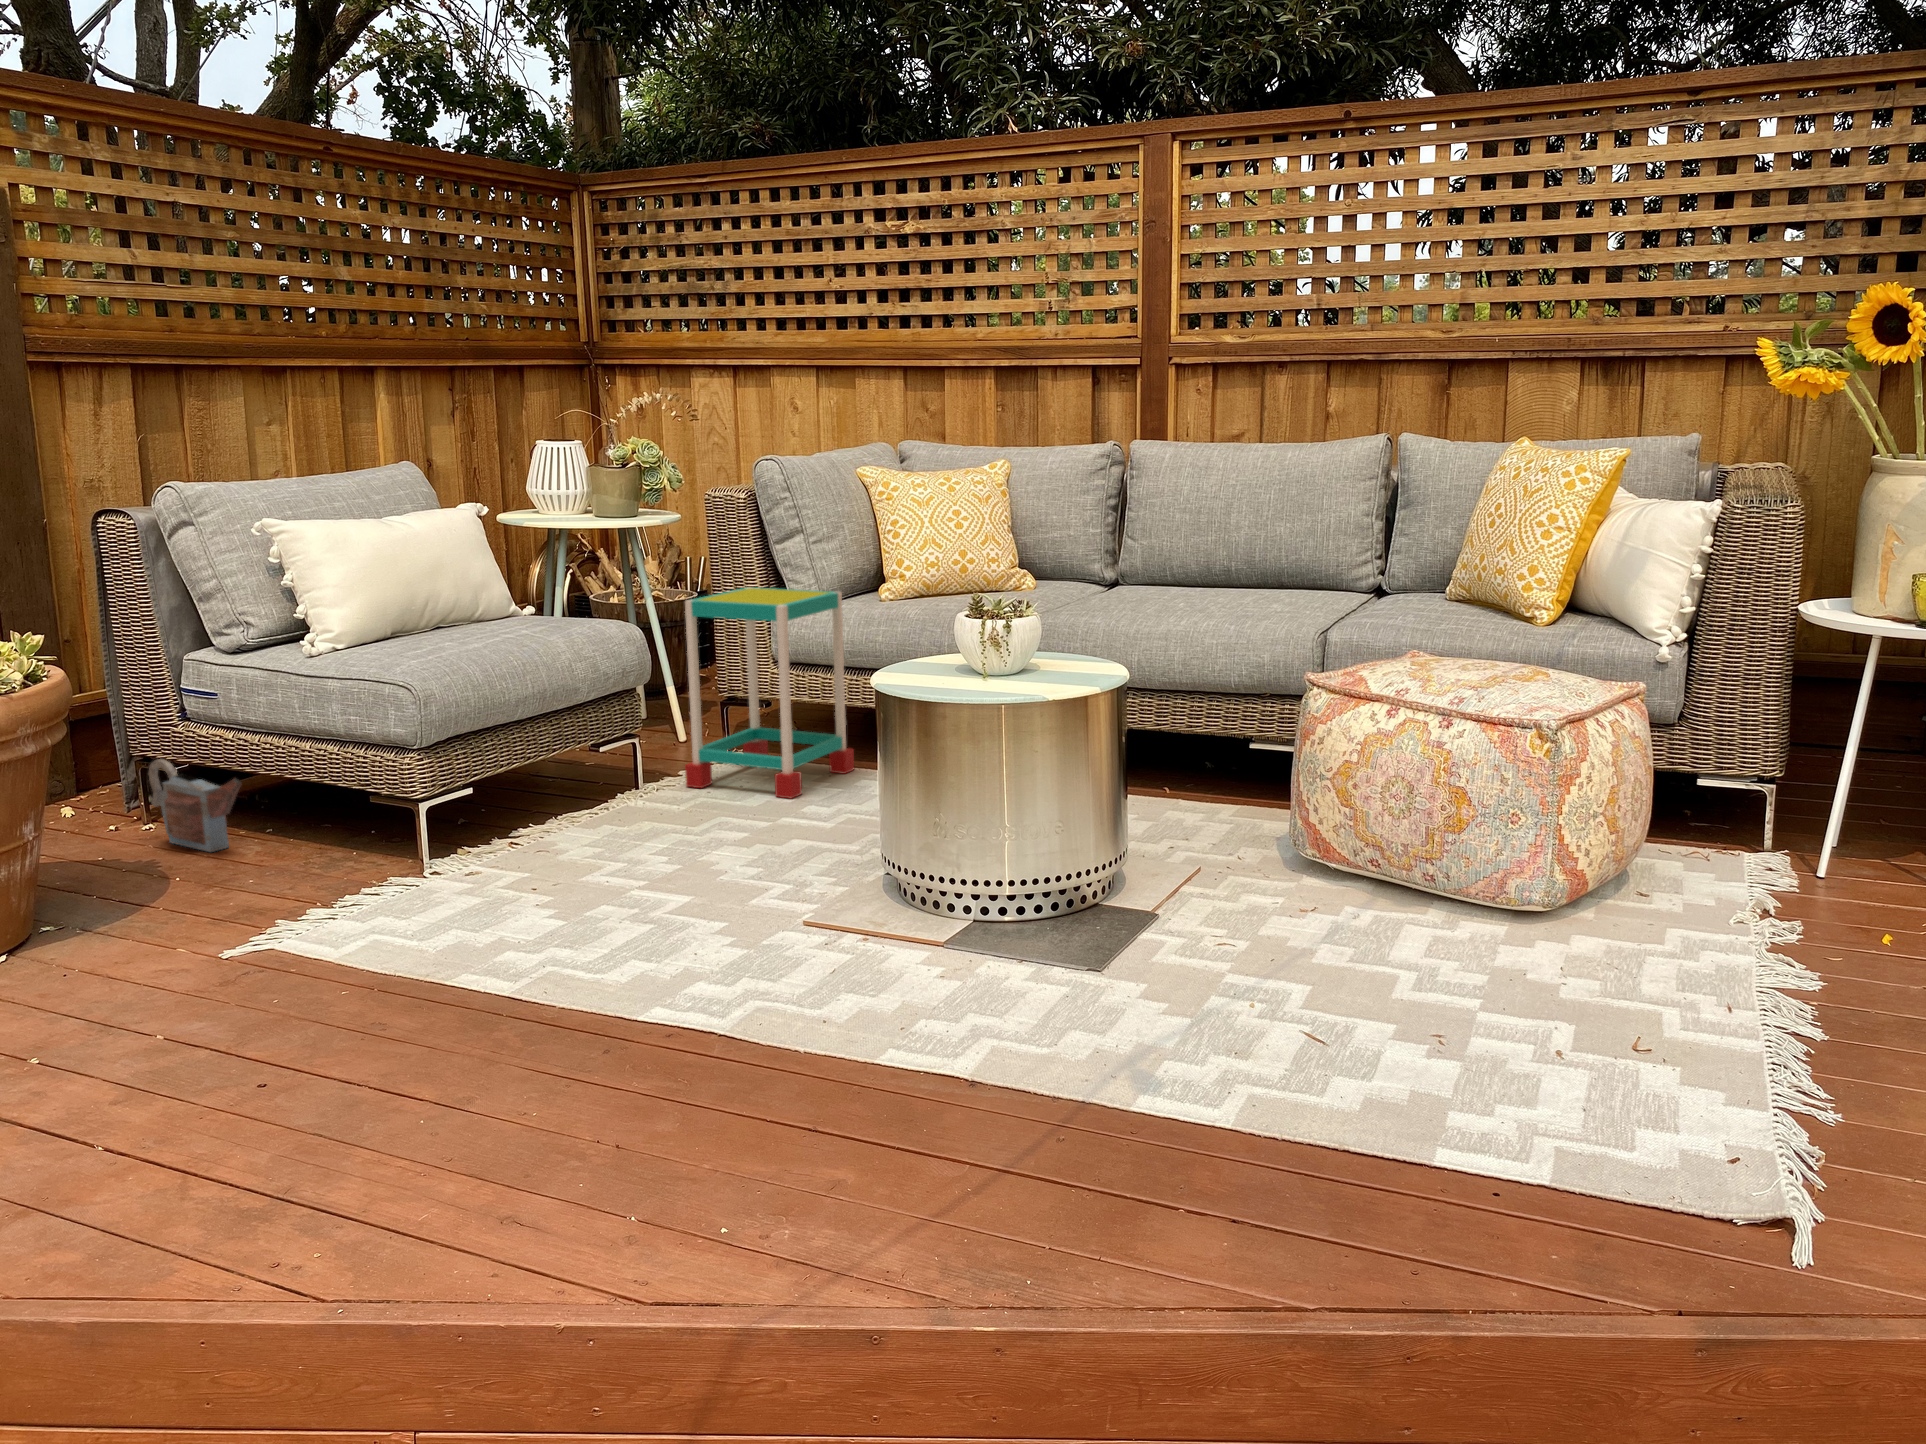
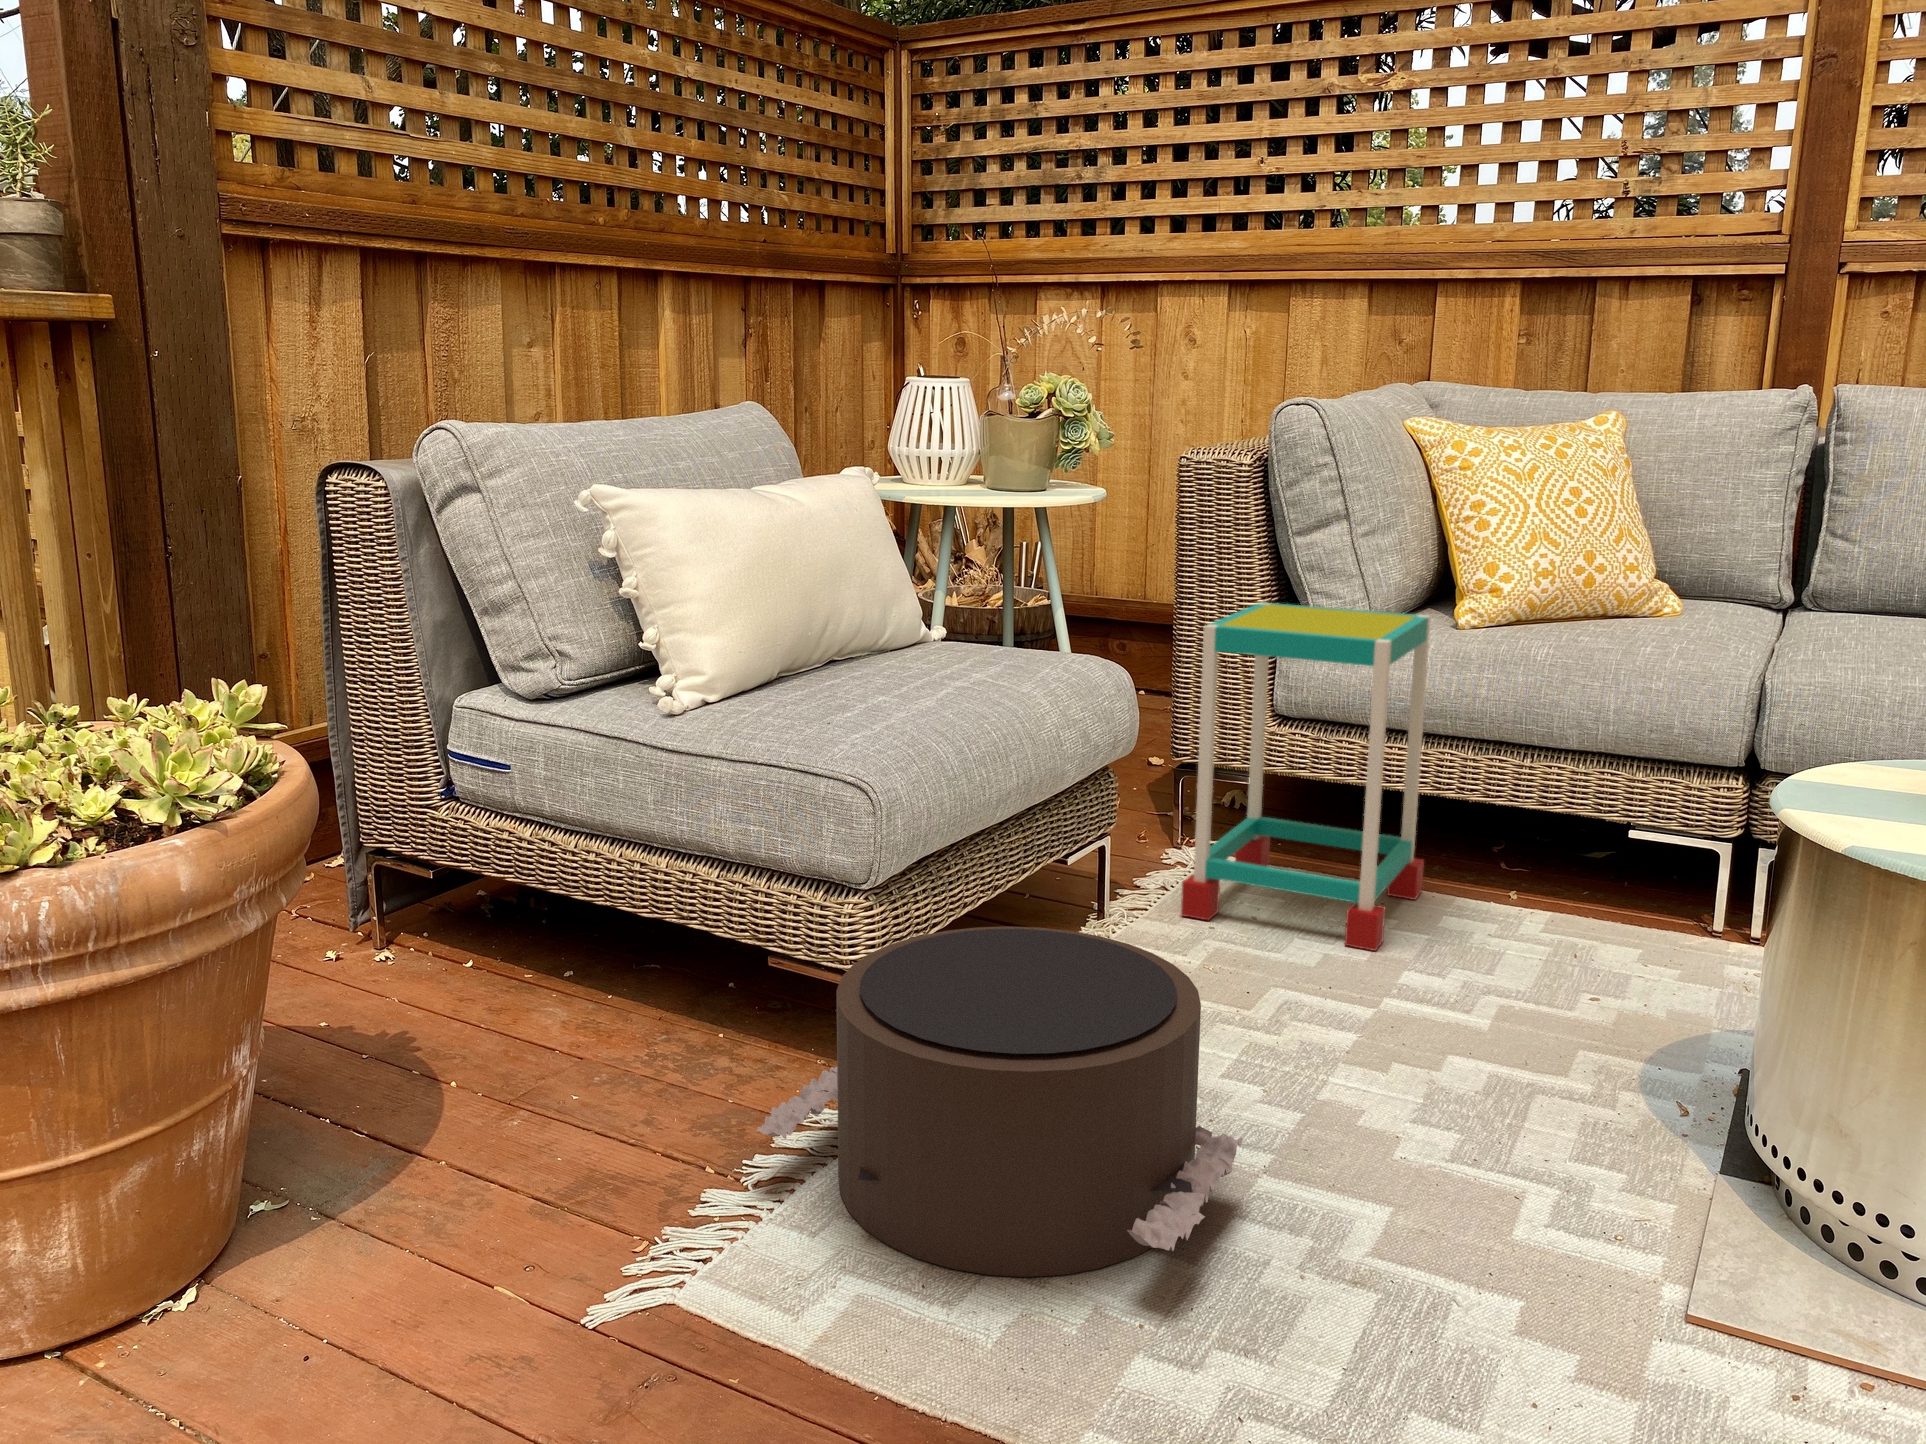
watering can: present [148,759,241,852] -> none [397,865,558,1026]
pouf: none [331,767,601,931] -> present [757,926,1243,1277]

